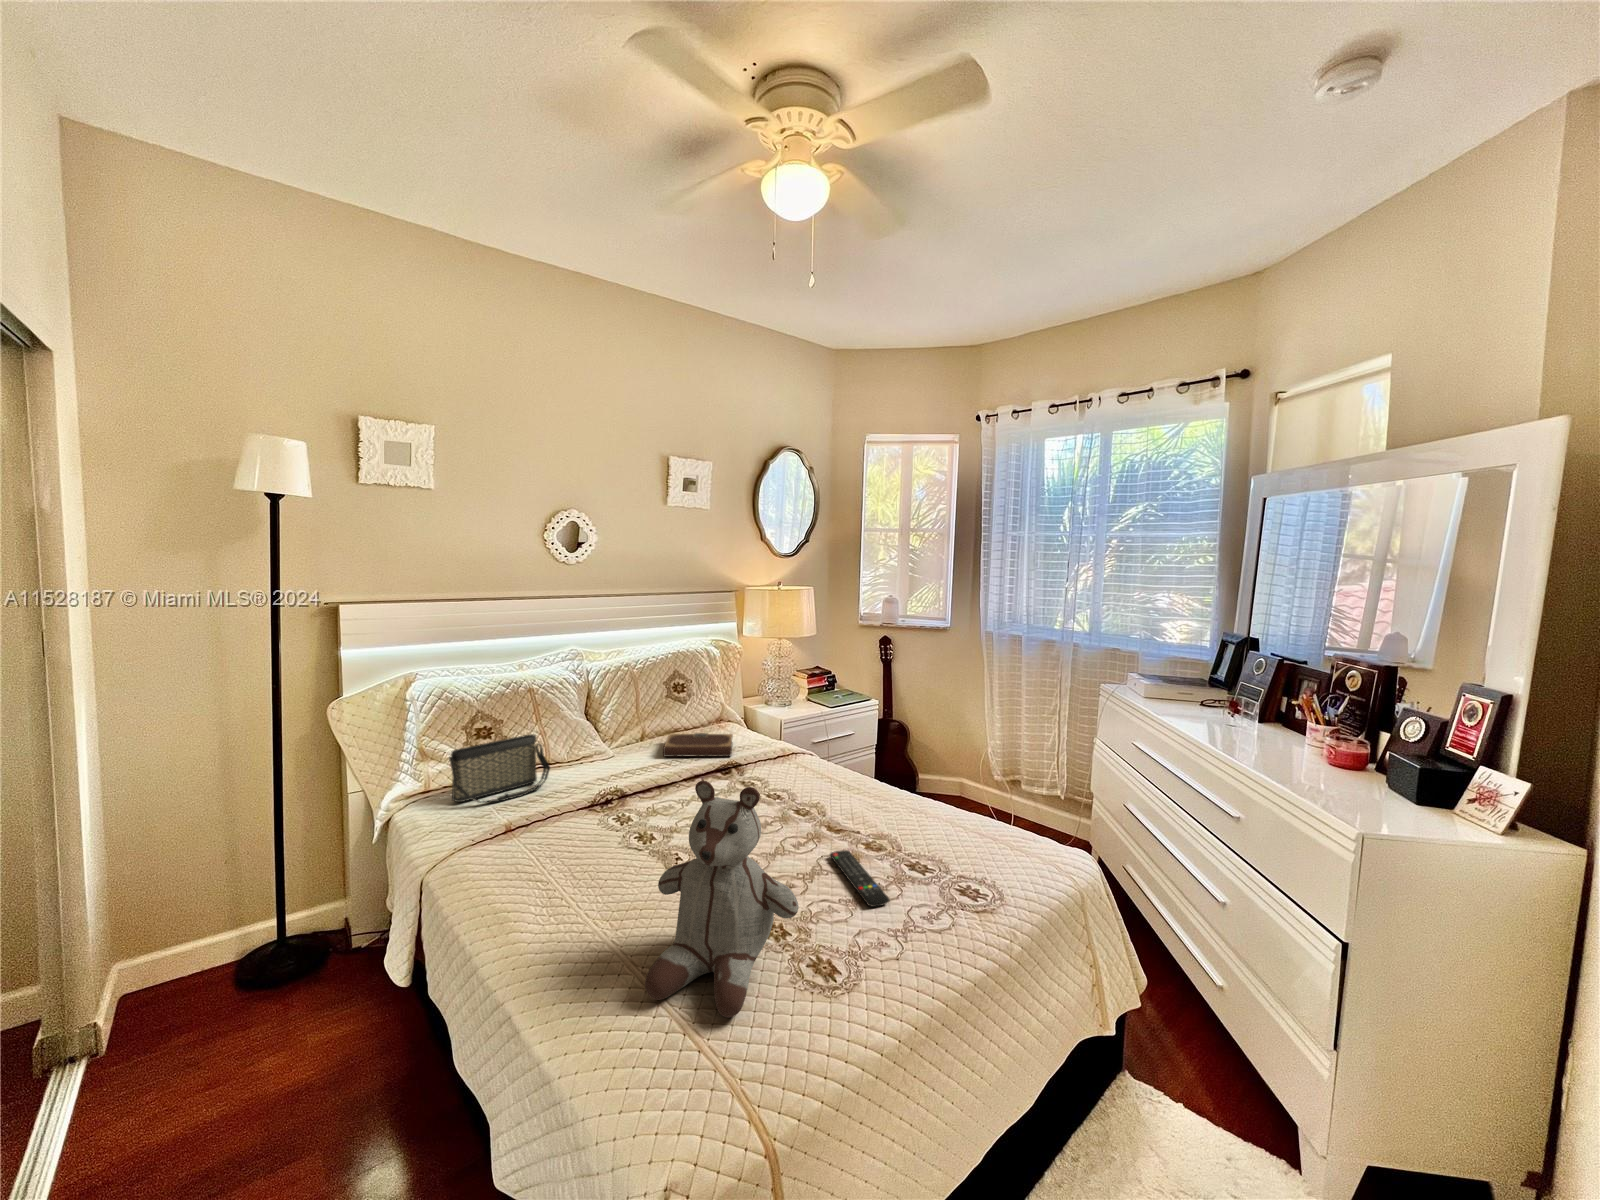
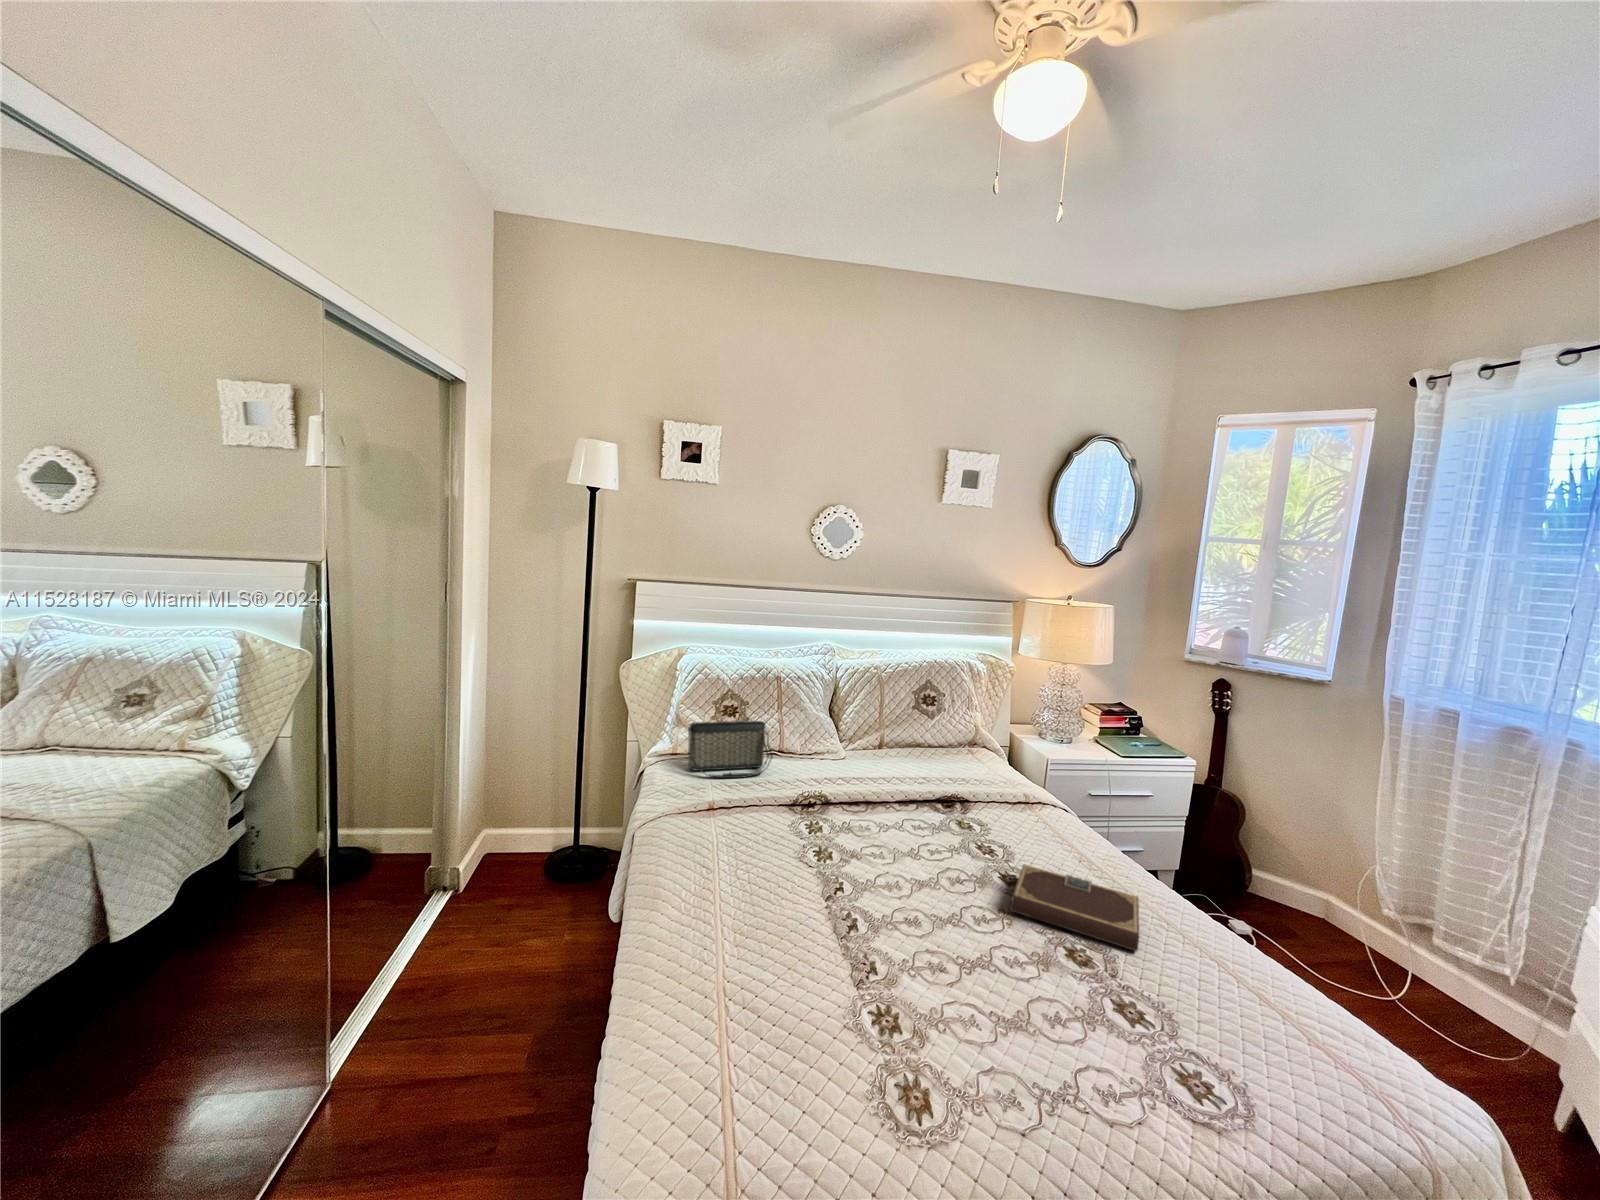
notebook: present [663,733,733,757] -> present [1010,864,1139,951]
stuffed bear: present [645,781,799,1018] -> none [713,817,893,1104]
remote control: present [830,850,890,907] -> none [1009,945,1056,1046]

